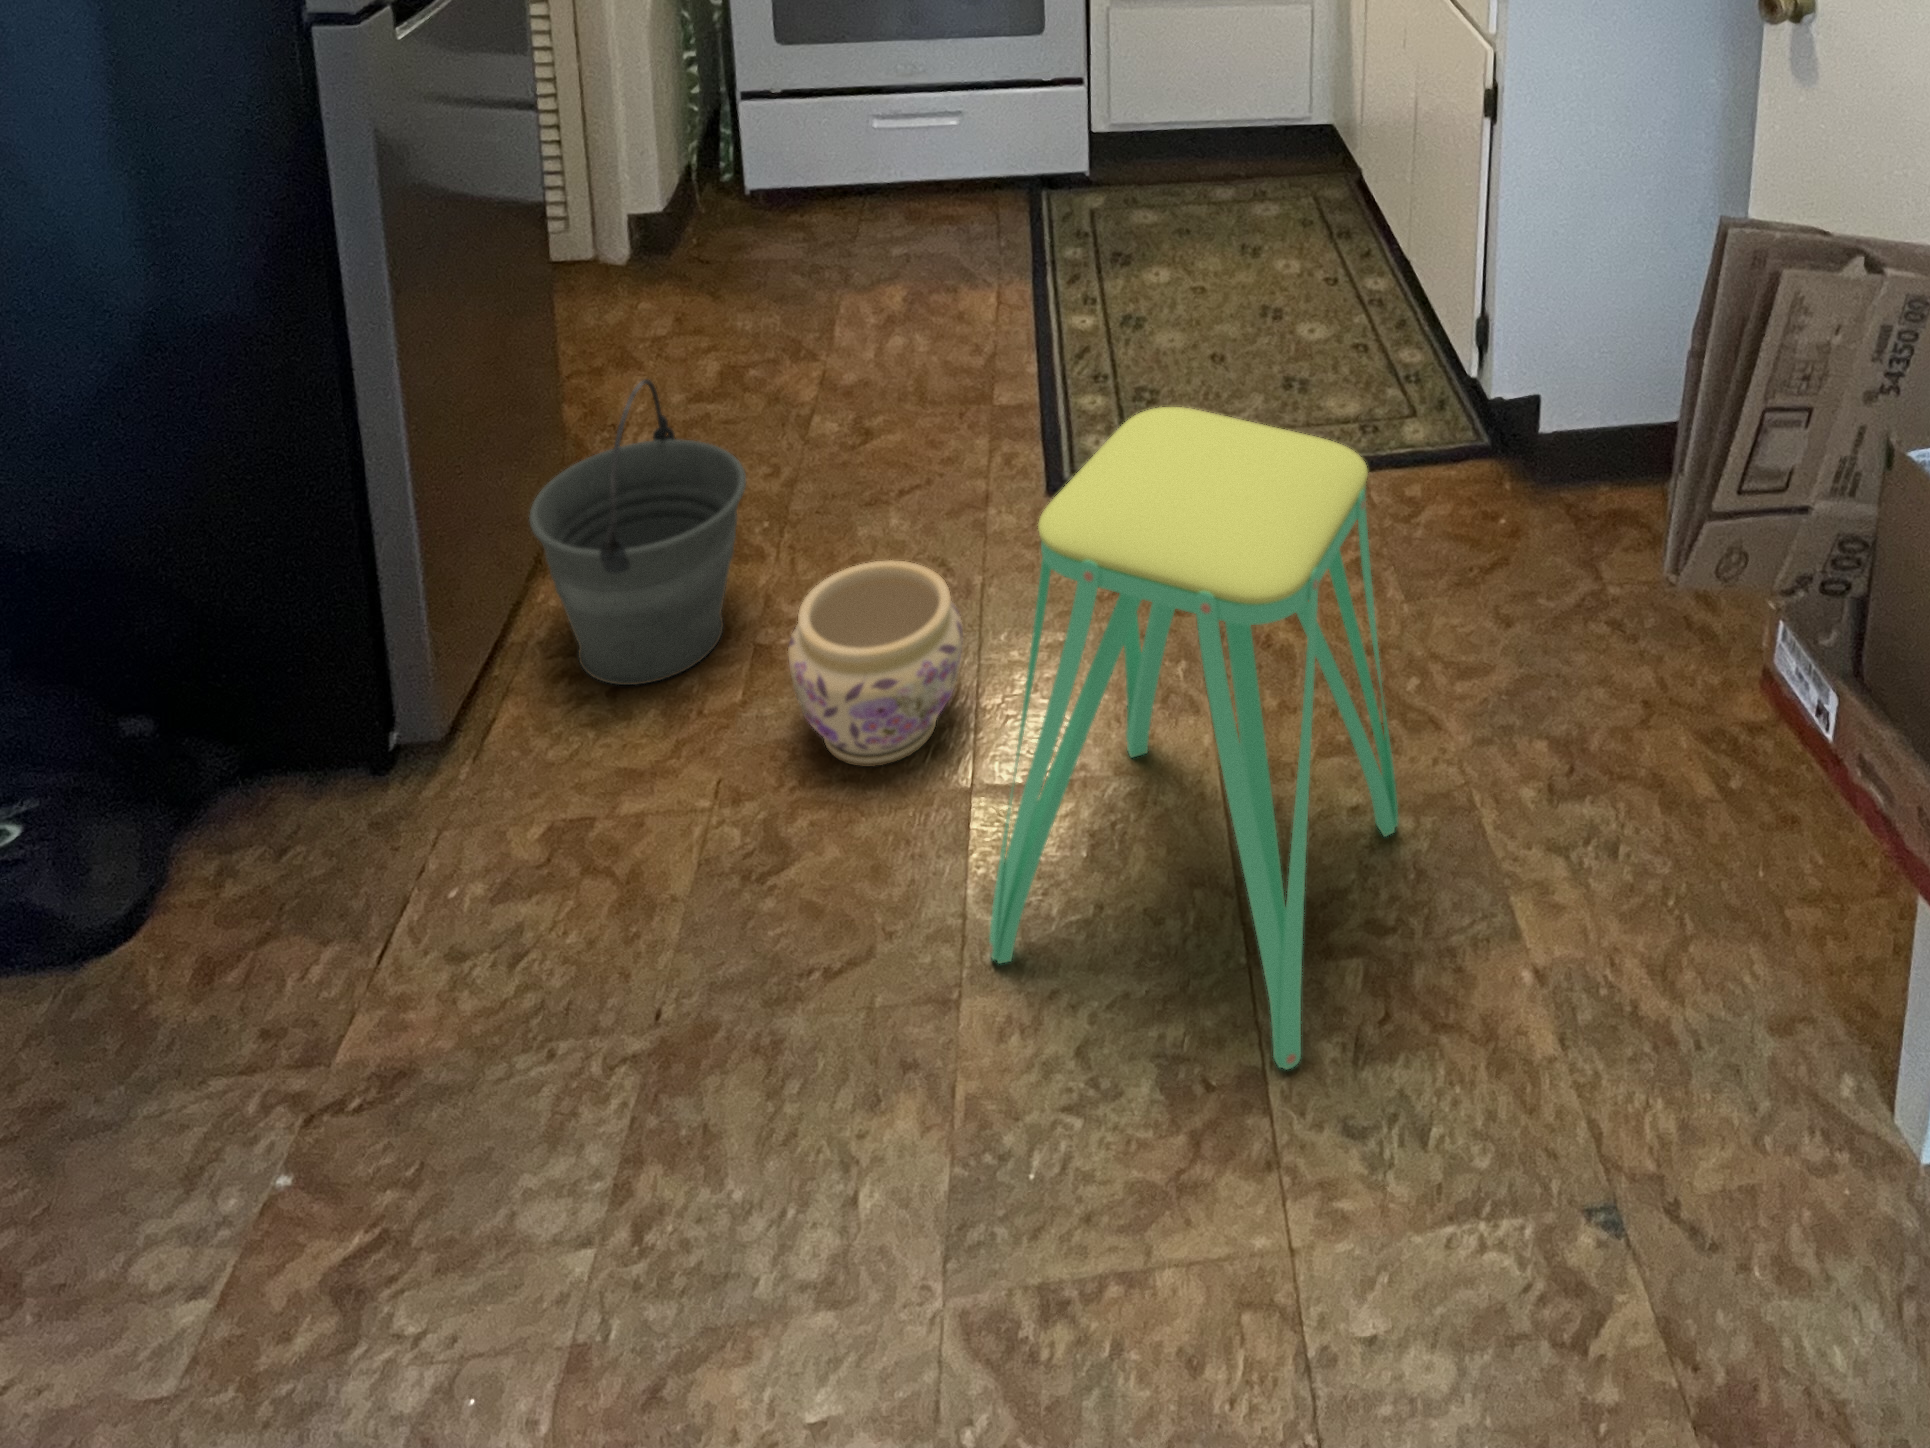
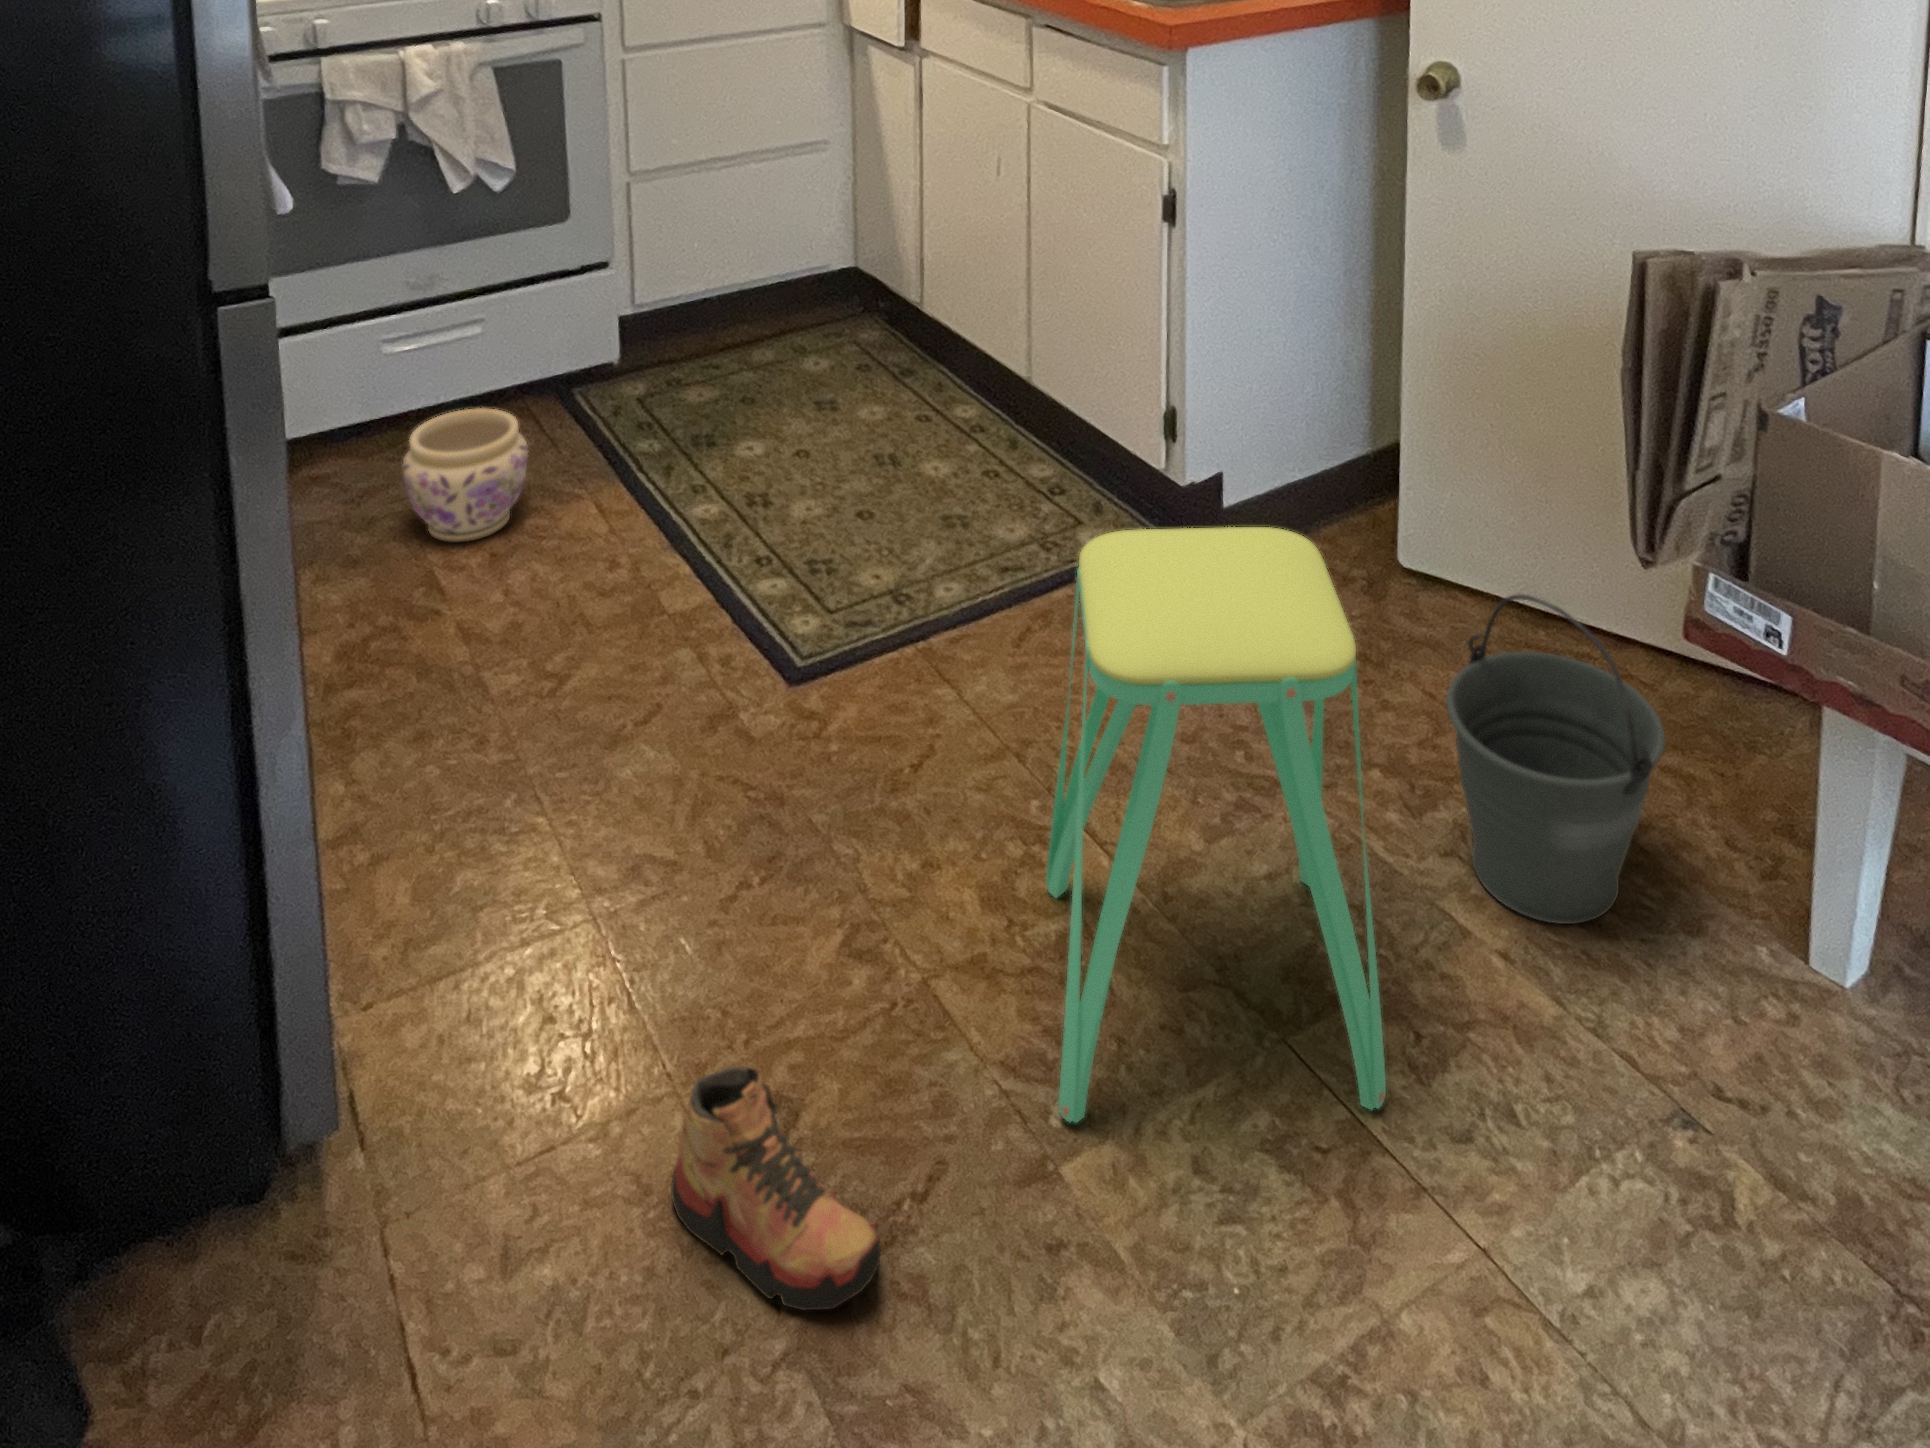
bucket: present [529,379,746,685] -> present [1446,594,1665,924]
planter: present [788,560,963,767] -> present [402,408,528,543]
shoe: none [635,794,758,1032] -> present [671,1066,881,1310]

